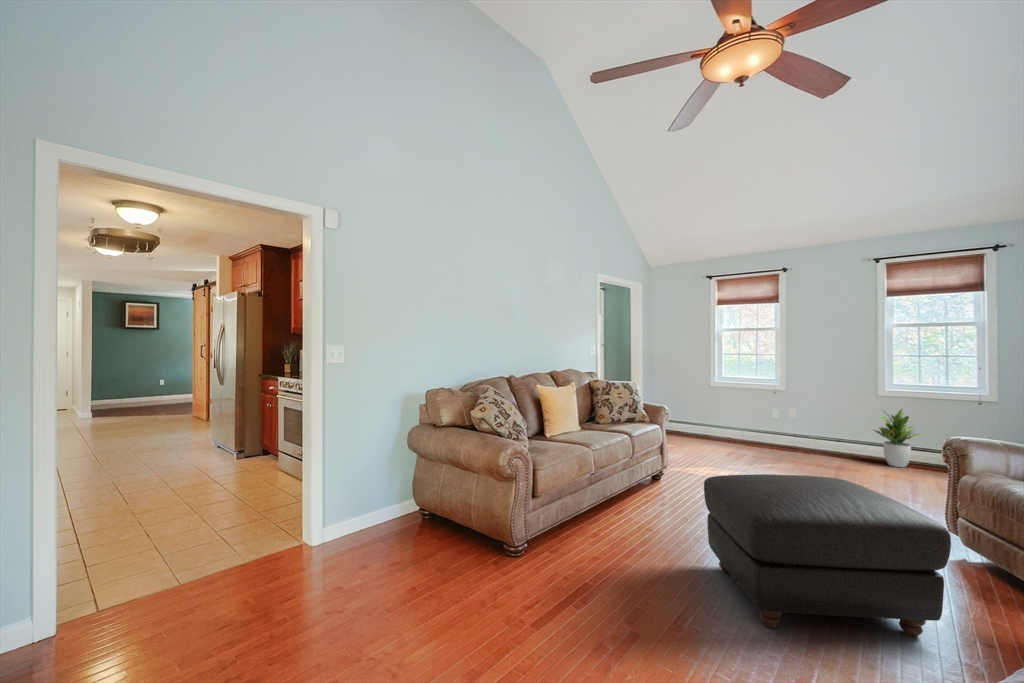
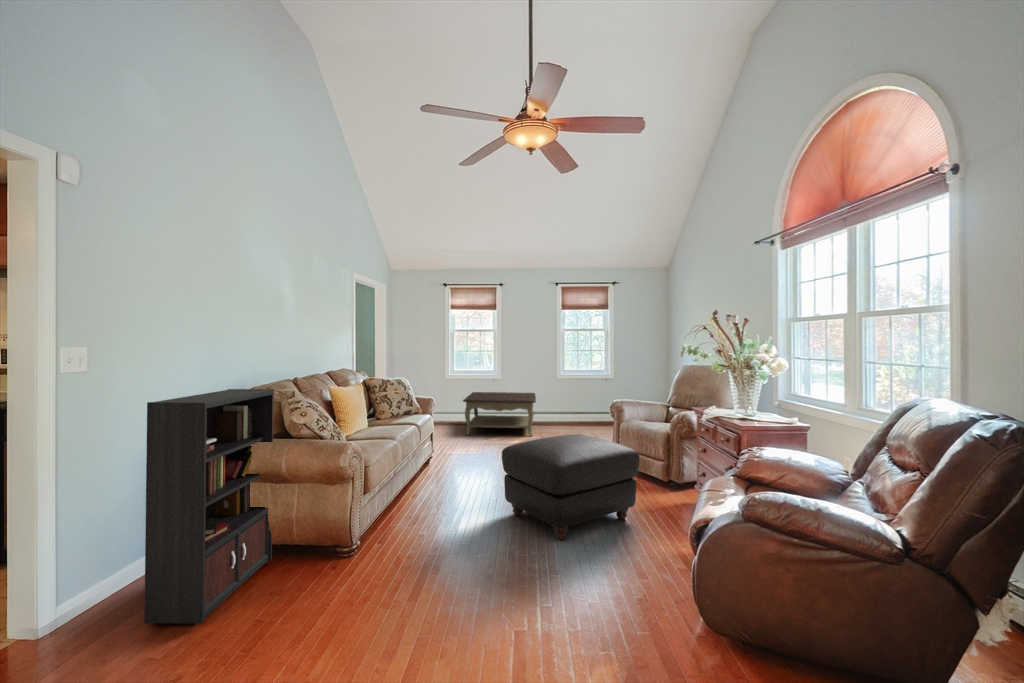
bookcase: none [351,382,456,574] -> present [144,389,274,623]
coffee table: none [722,405,840,471] -> present [463,392,536,436]
potted plant: present [874,409,919,467] -> none [554,386,580,427]

